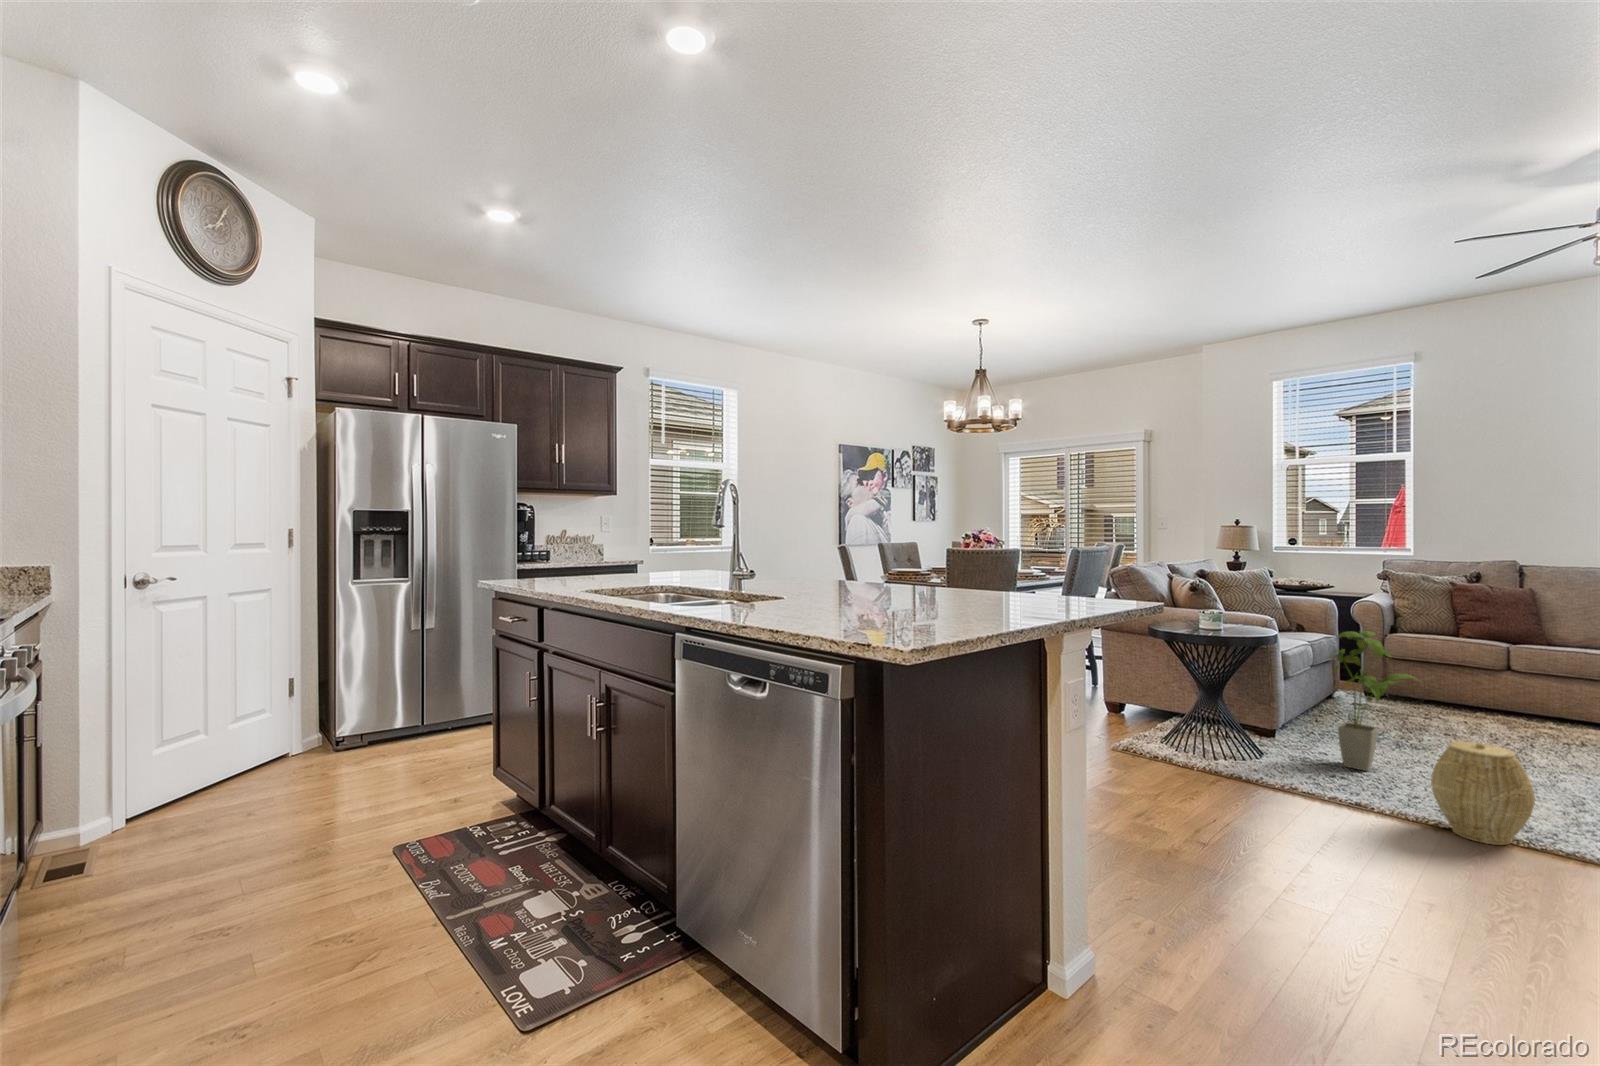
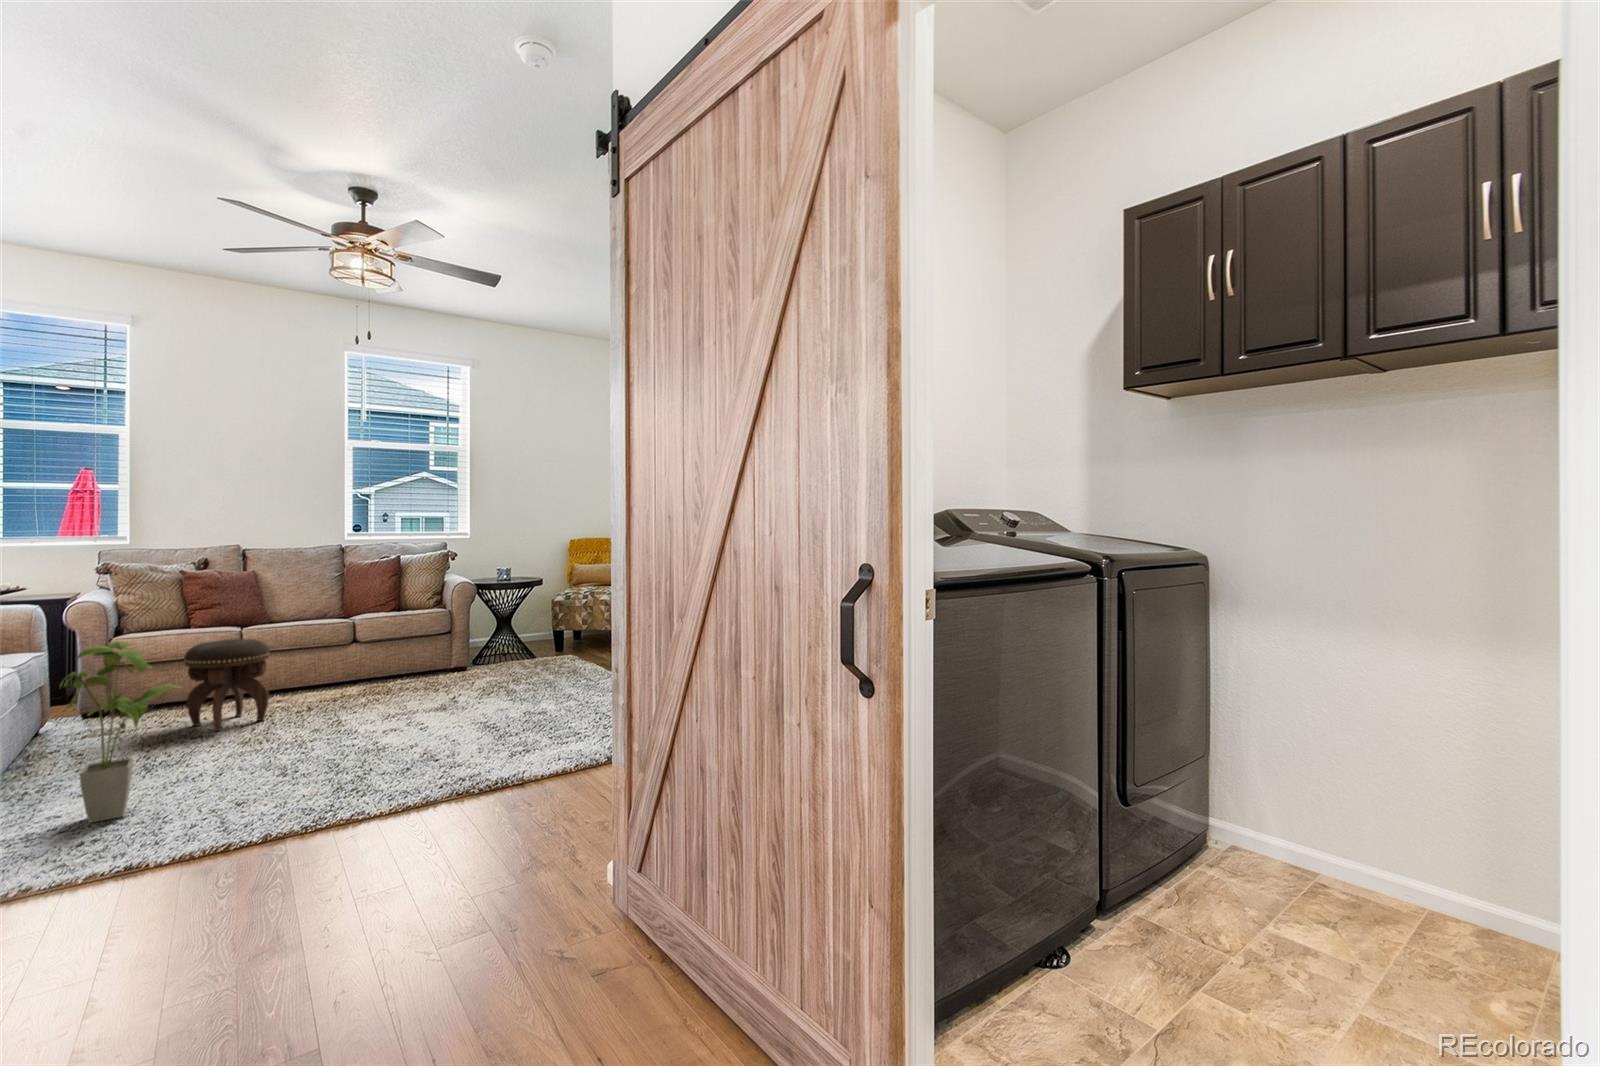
footstool: none [1441,650,1531,739] -> present [184,639,270,731]
woven basket: present [1431,741,1535,845] -> none [220,740,321,851]

